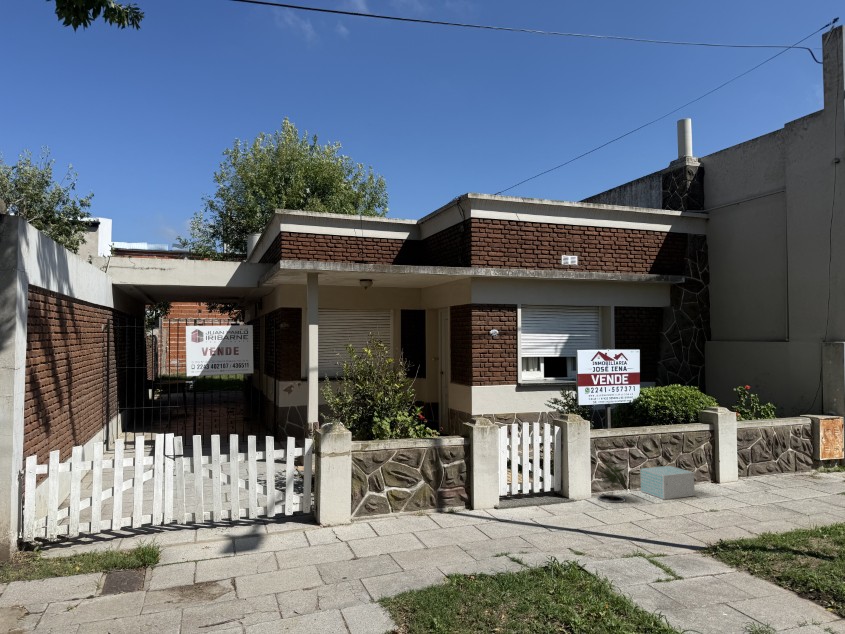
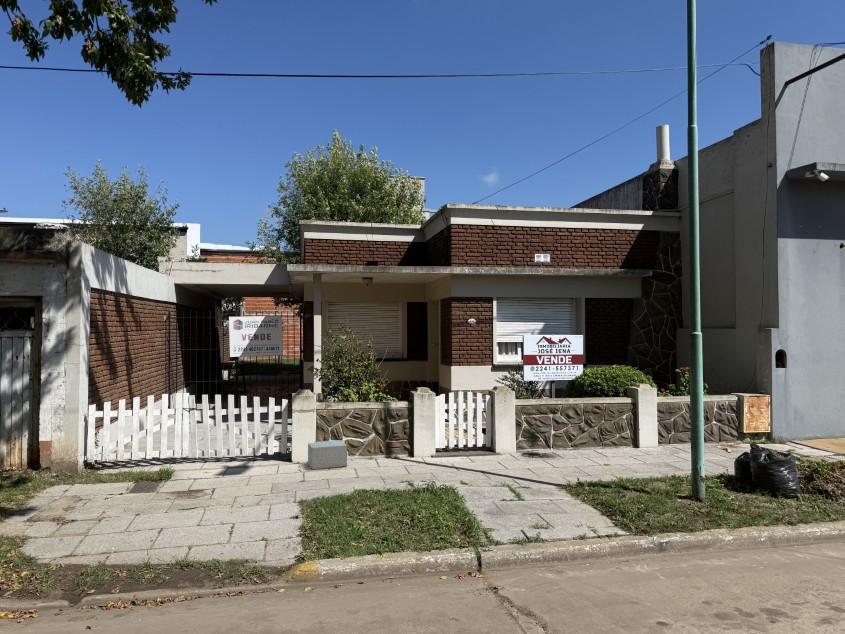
storage box: present [640,466,695,499] -> present [307,440,347,469]

